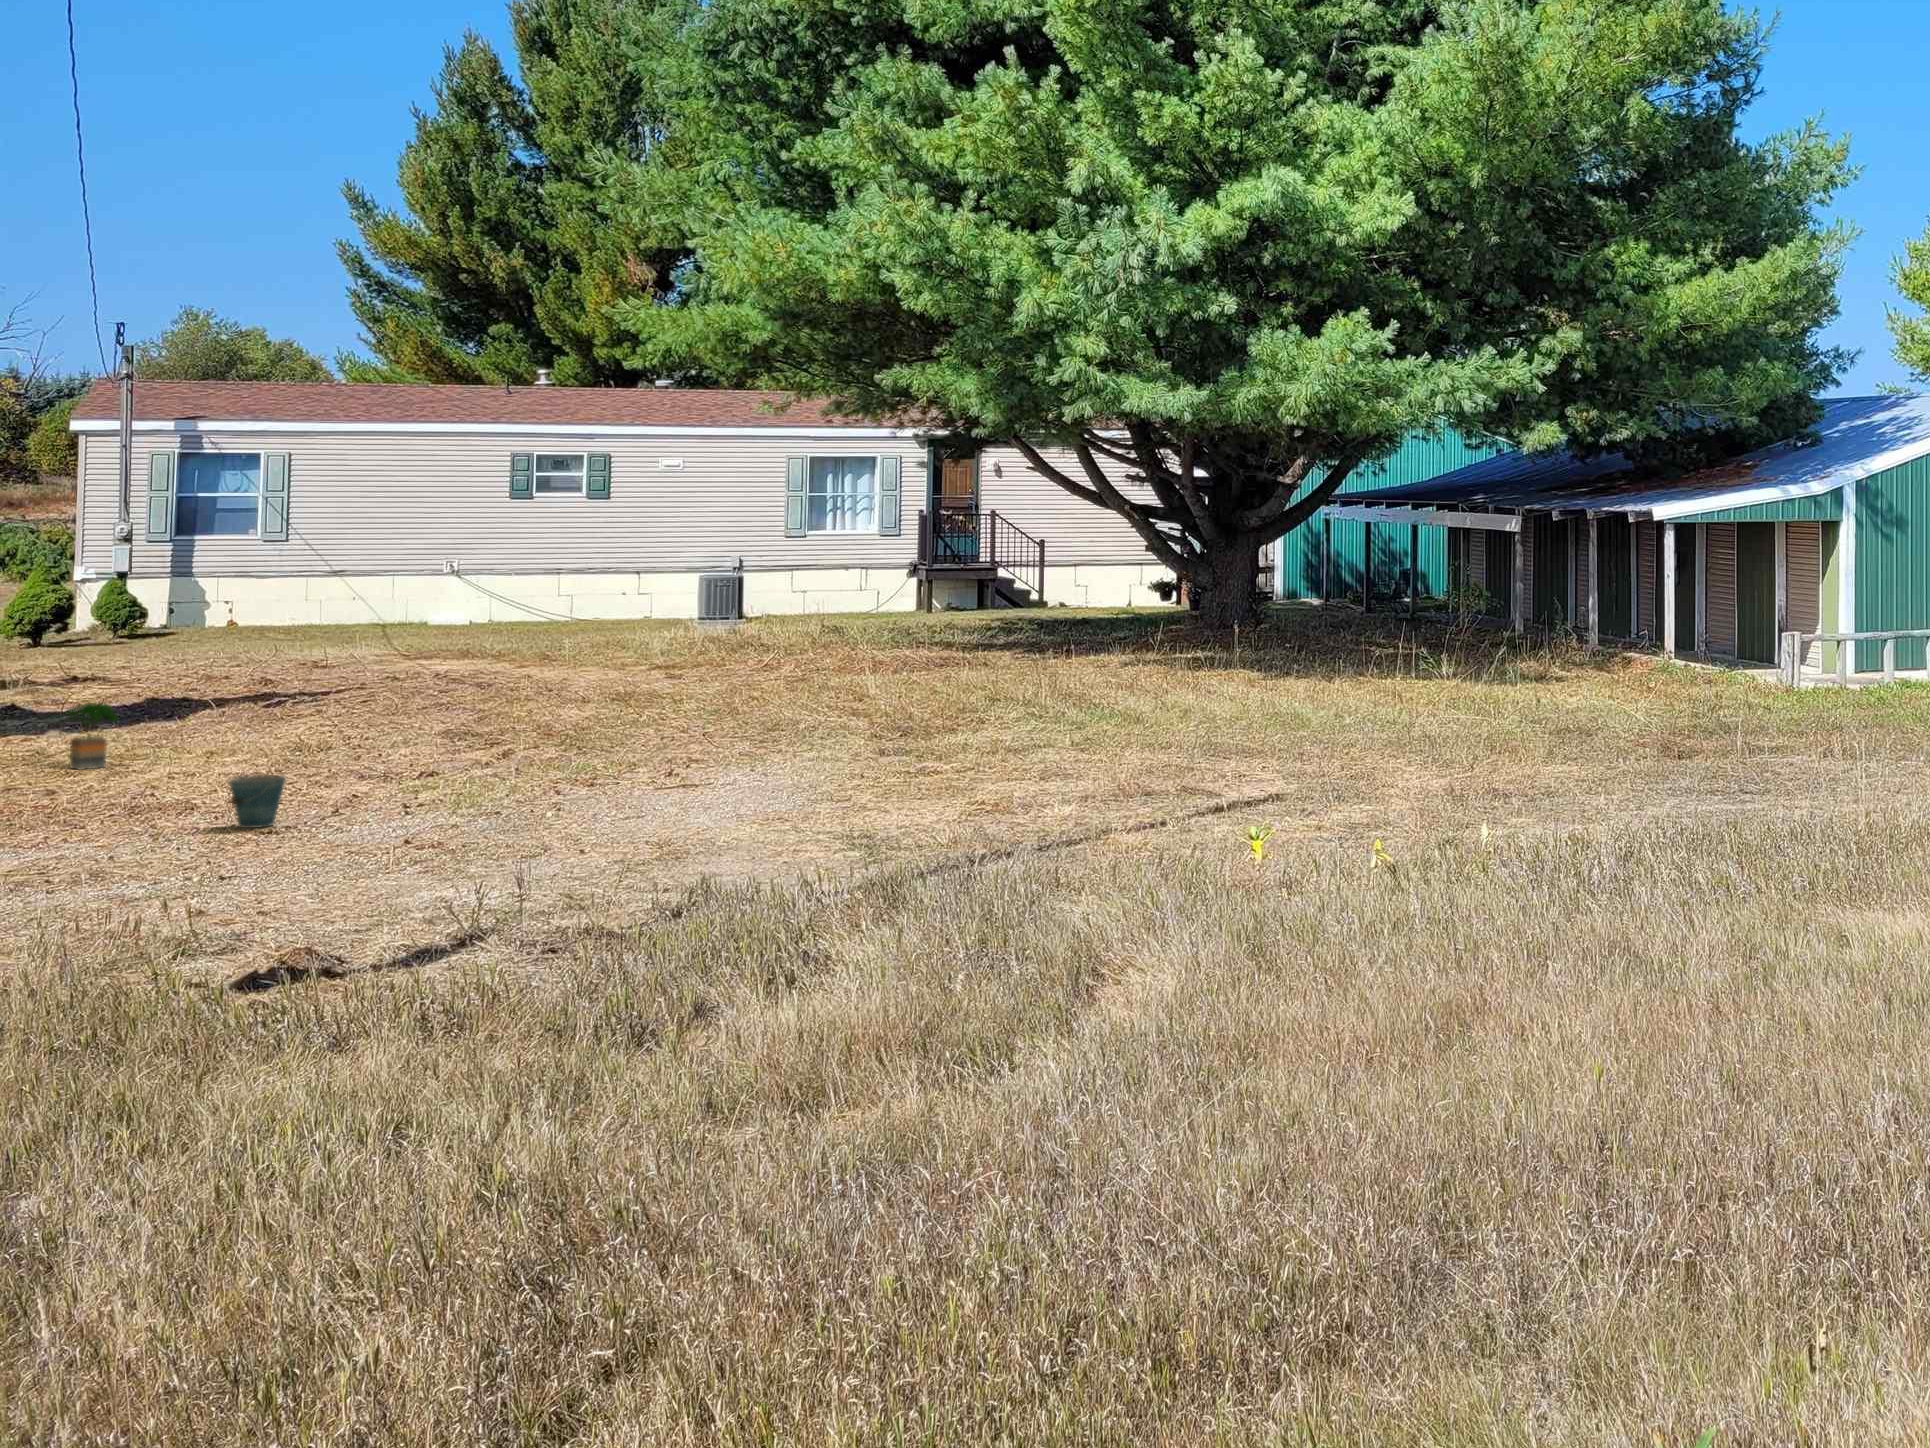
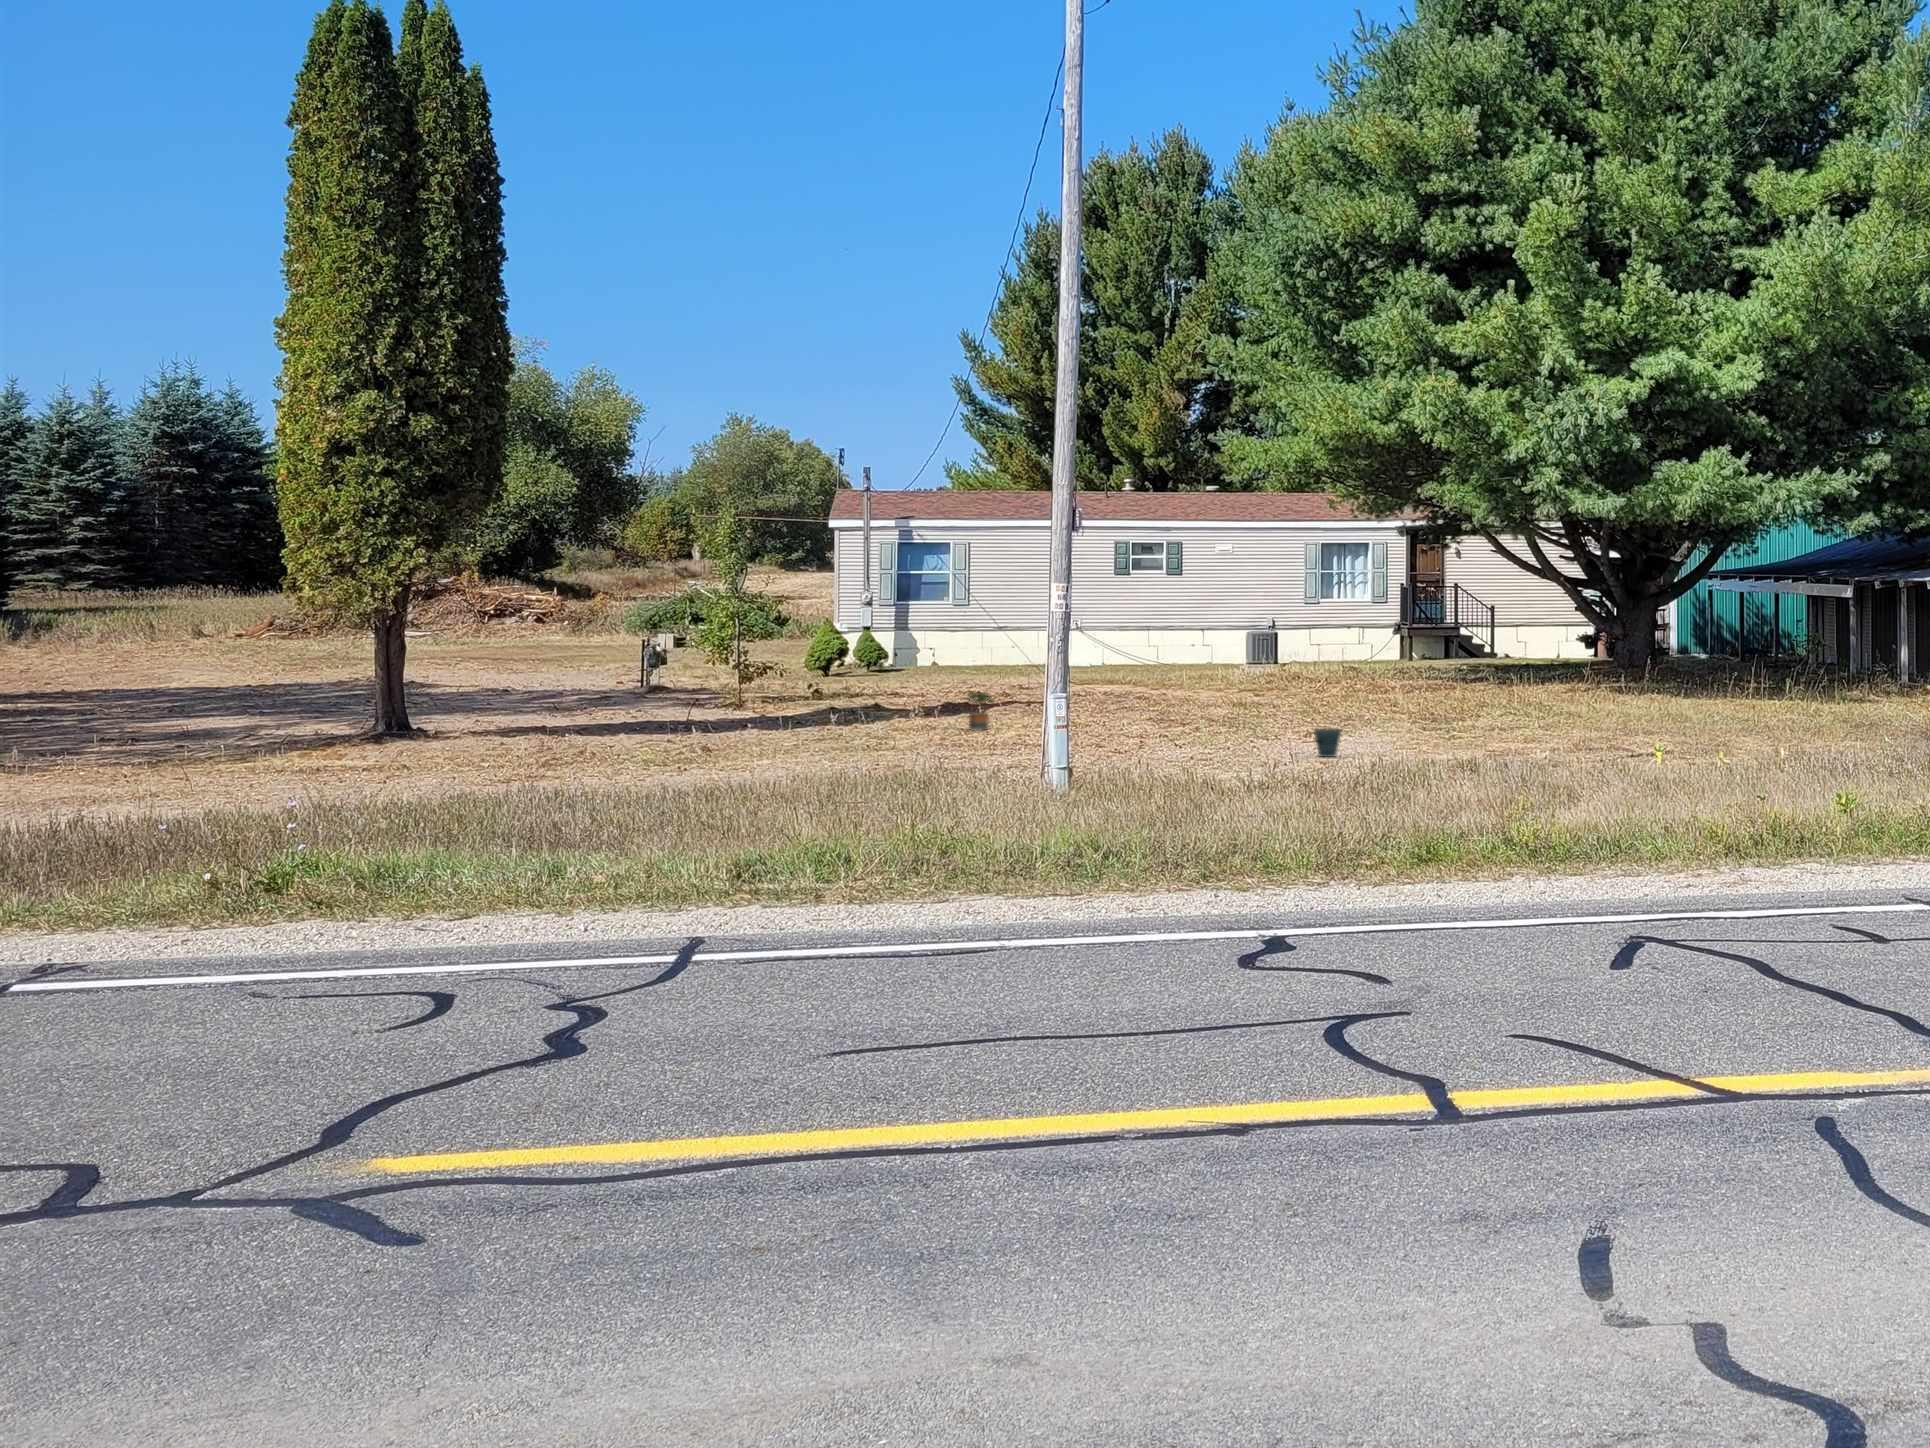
bucket: present [230,775,286,828] -> present [1313,728,1341,757]

